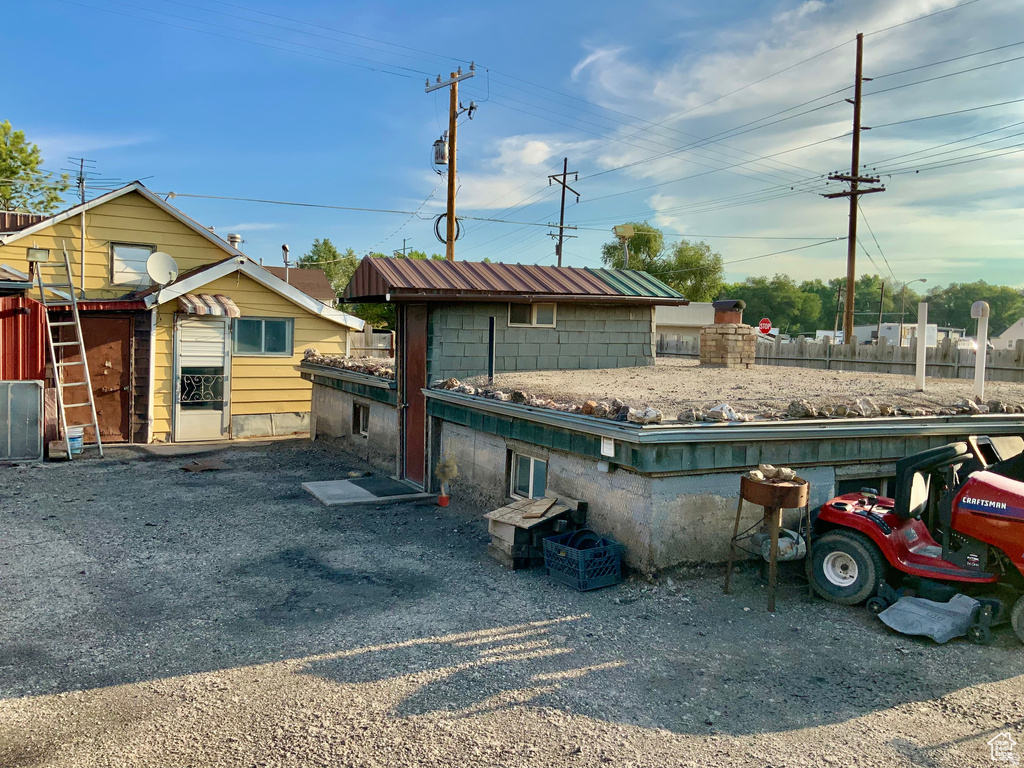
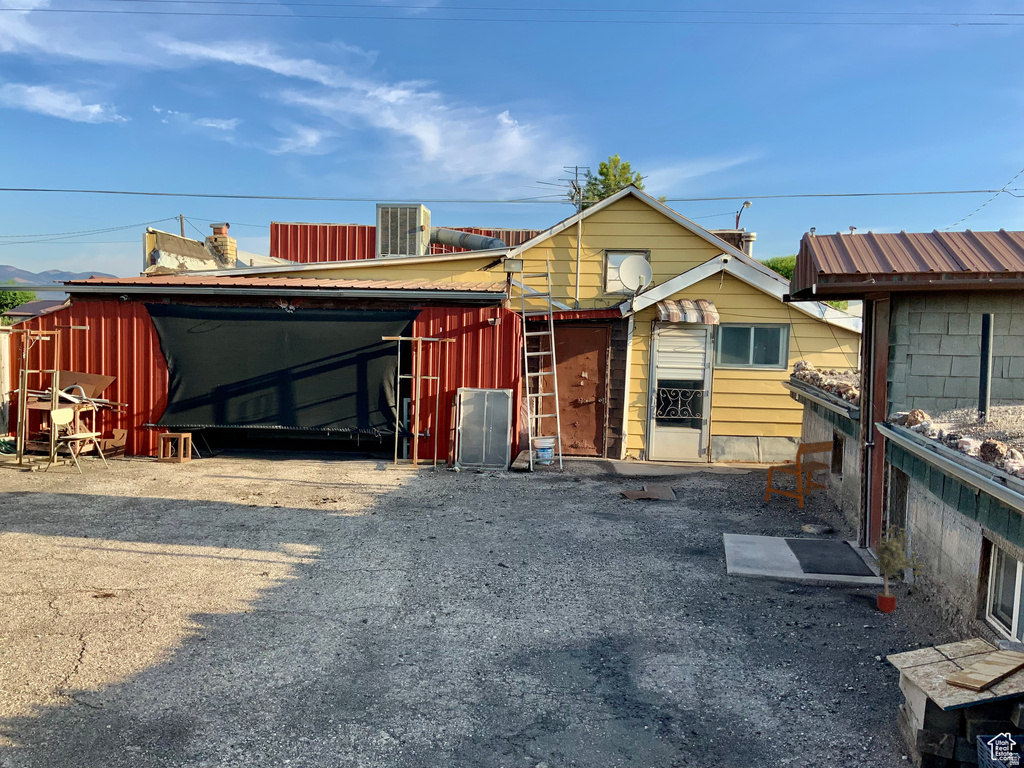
bench: none [308,408,359,461] -> present [765,441,834,508]

